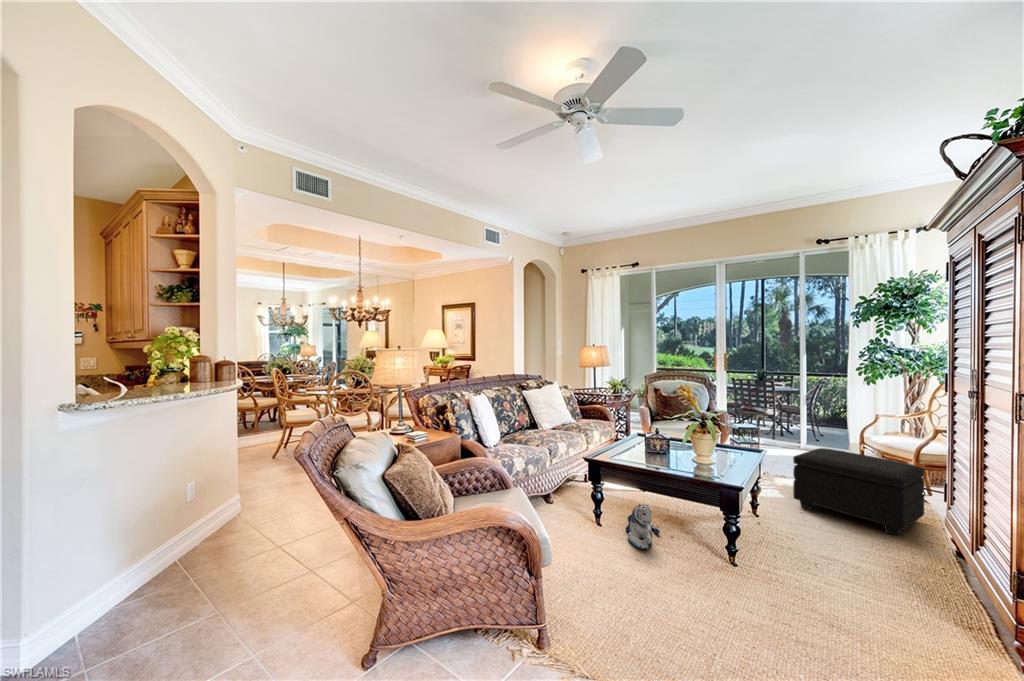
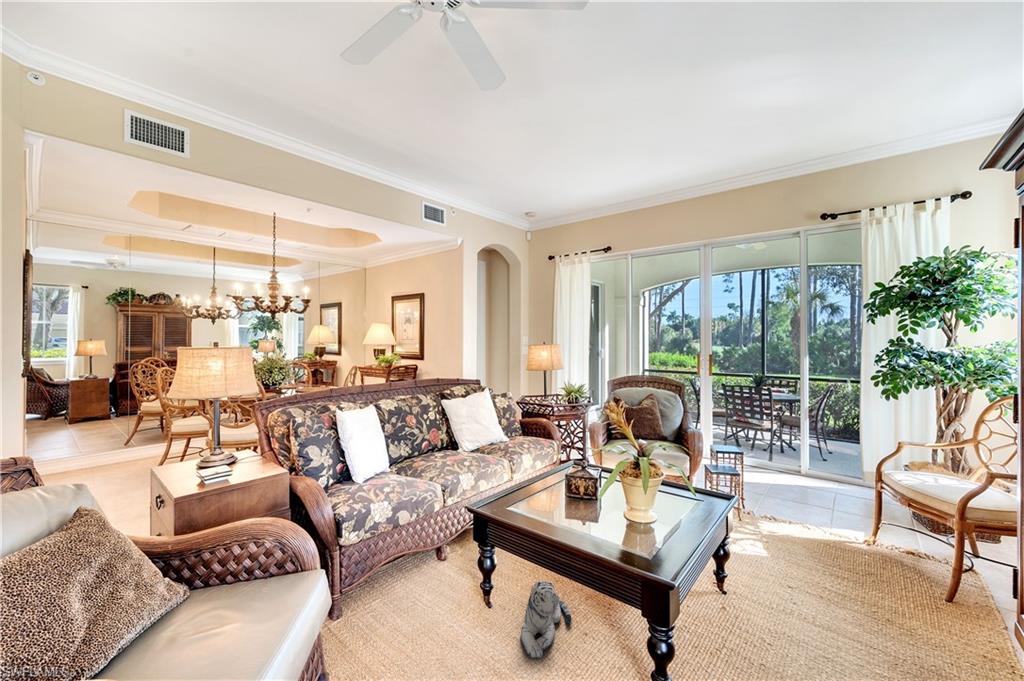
footstool: present [793,448,924,535] -> none [778,488,973,638]

